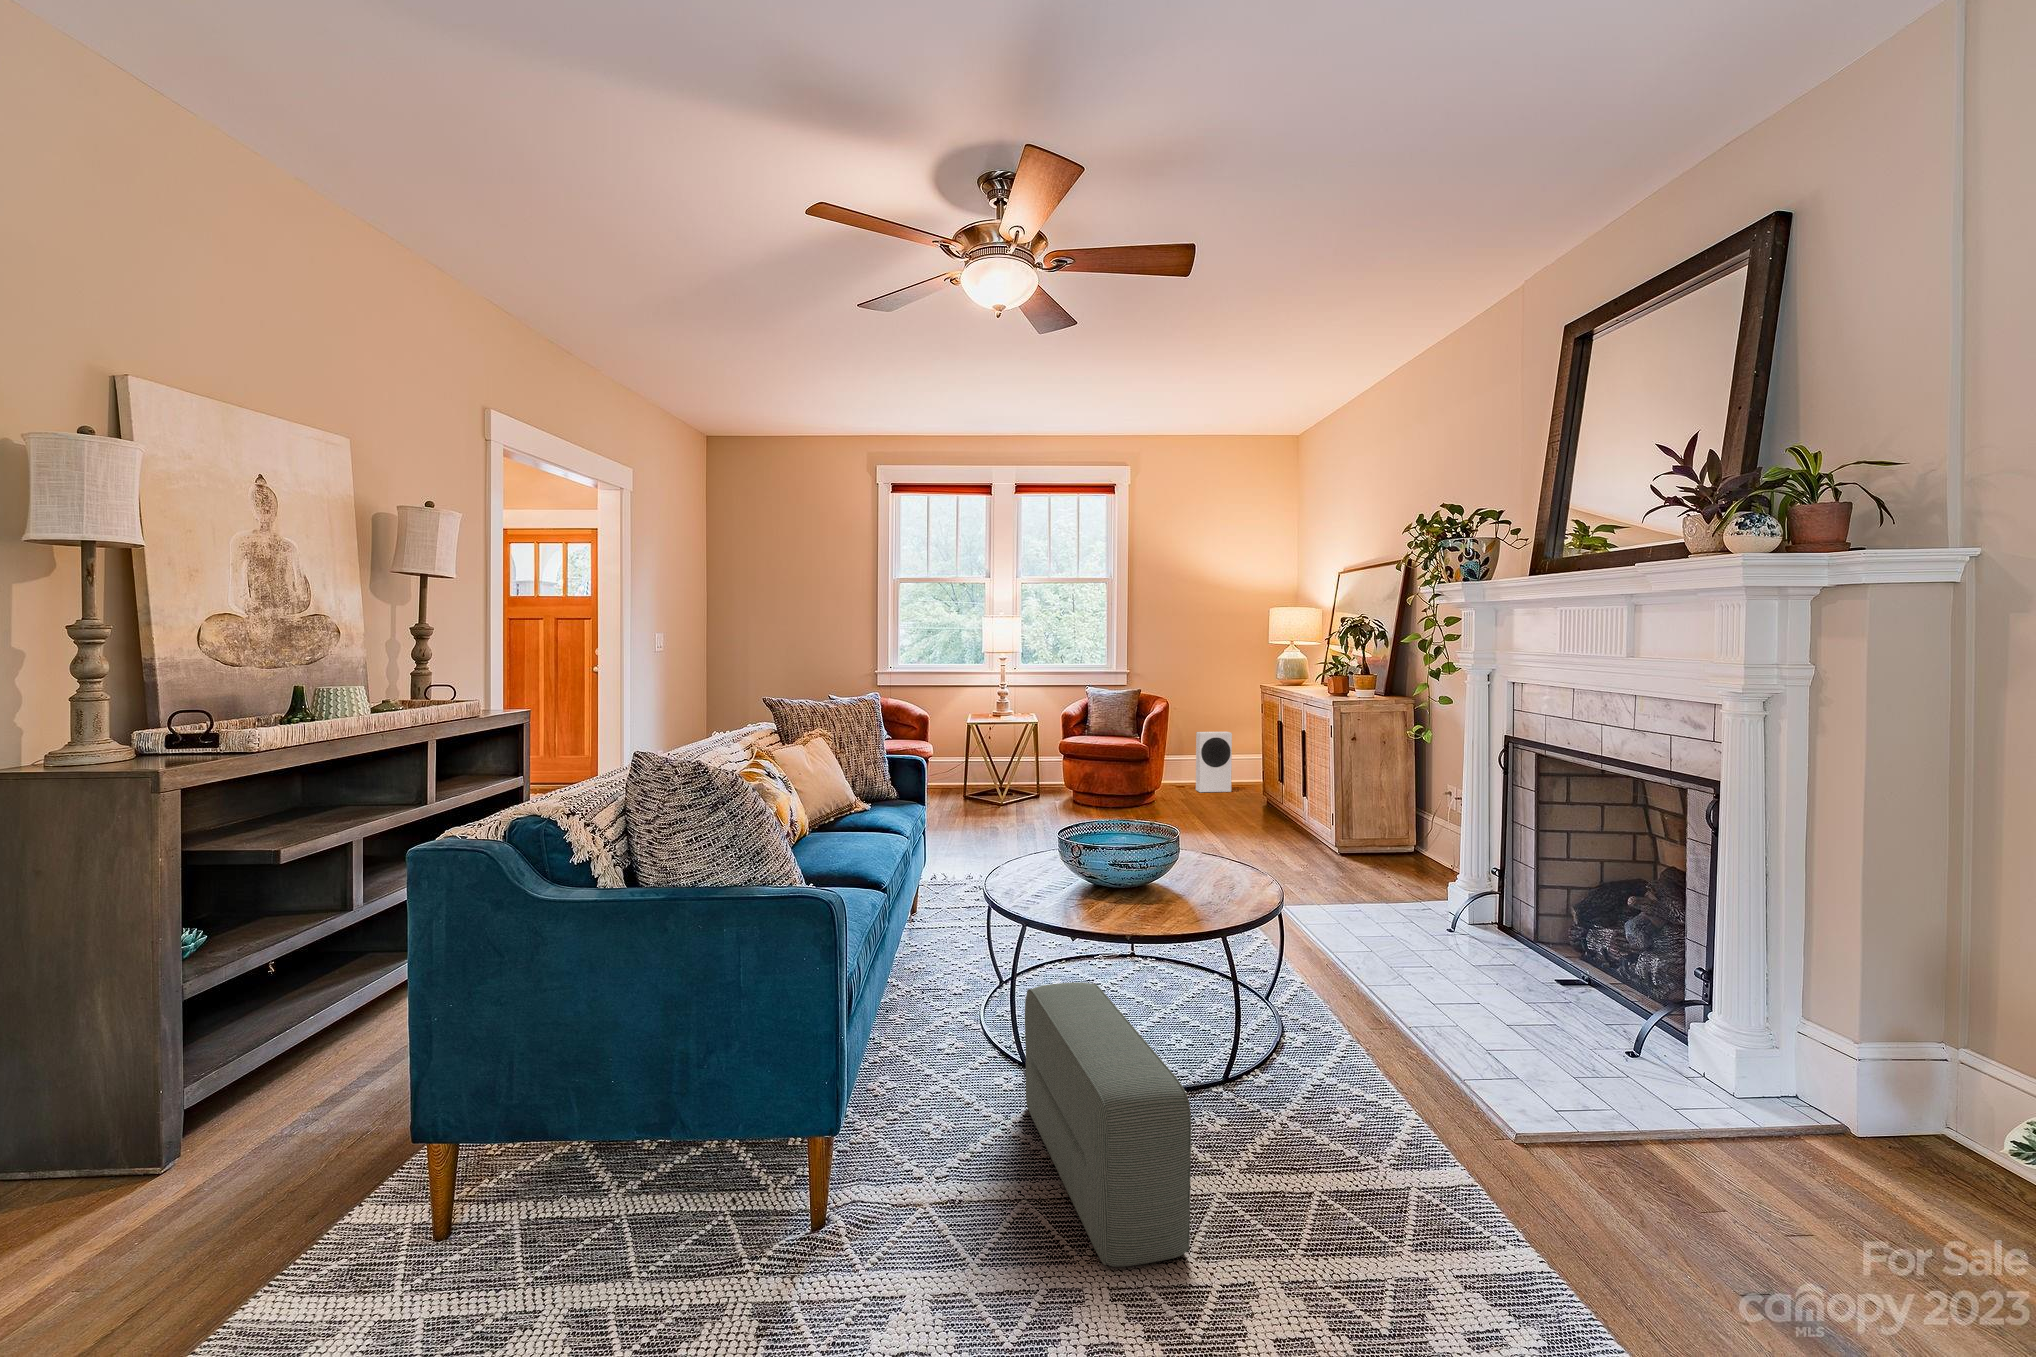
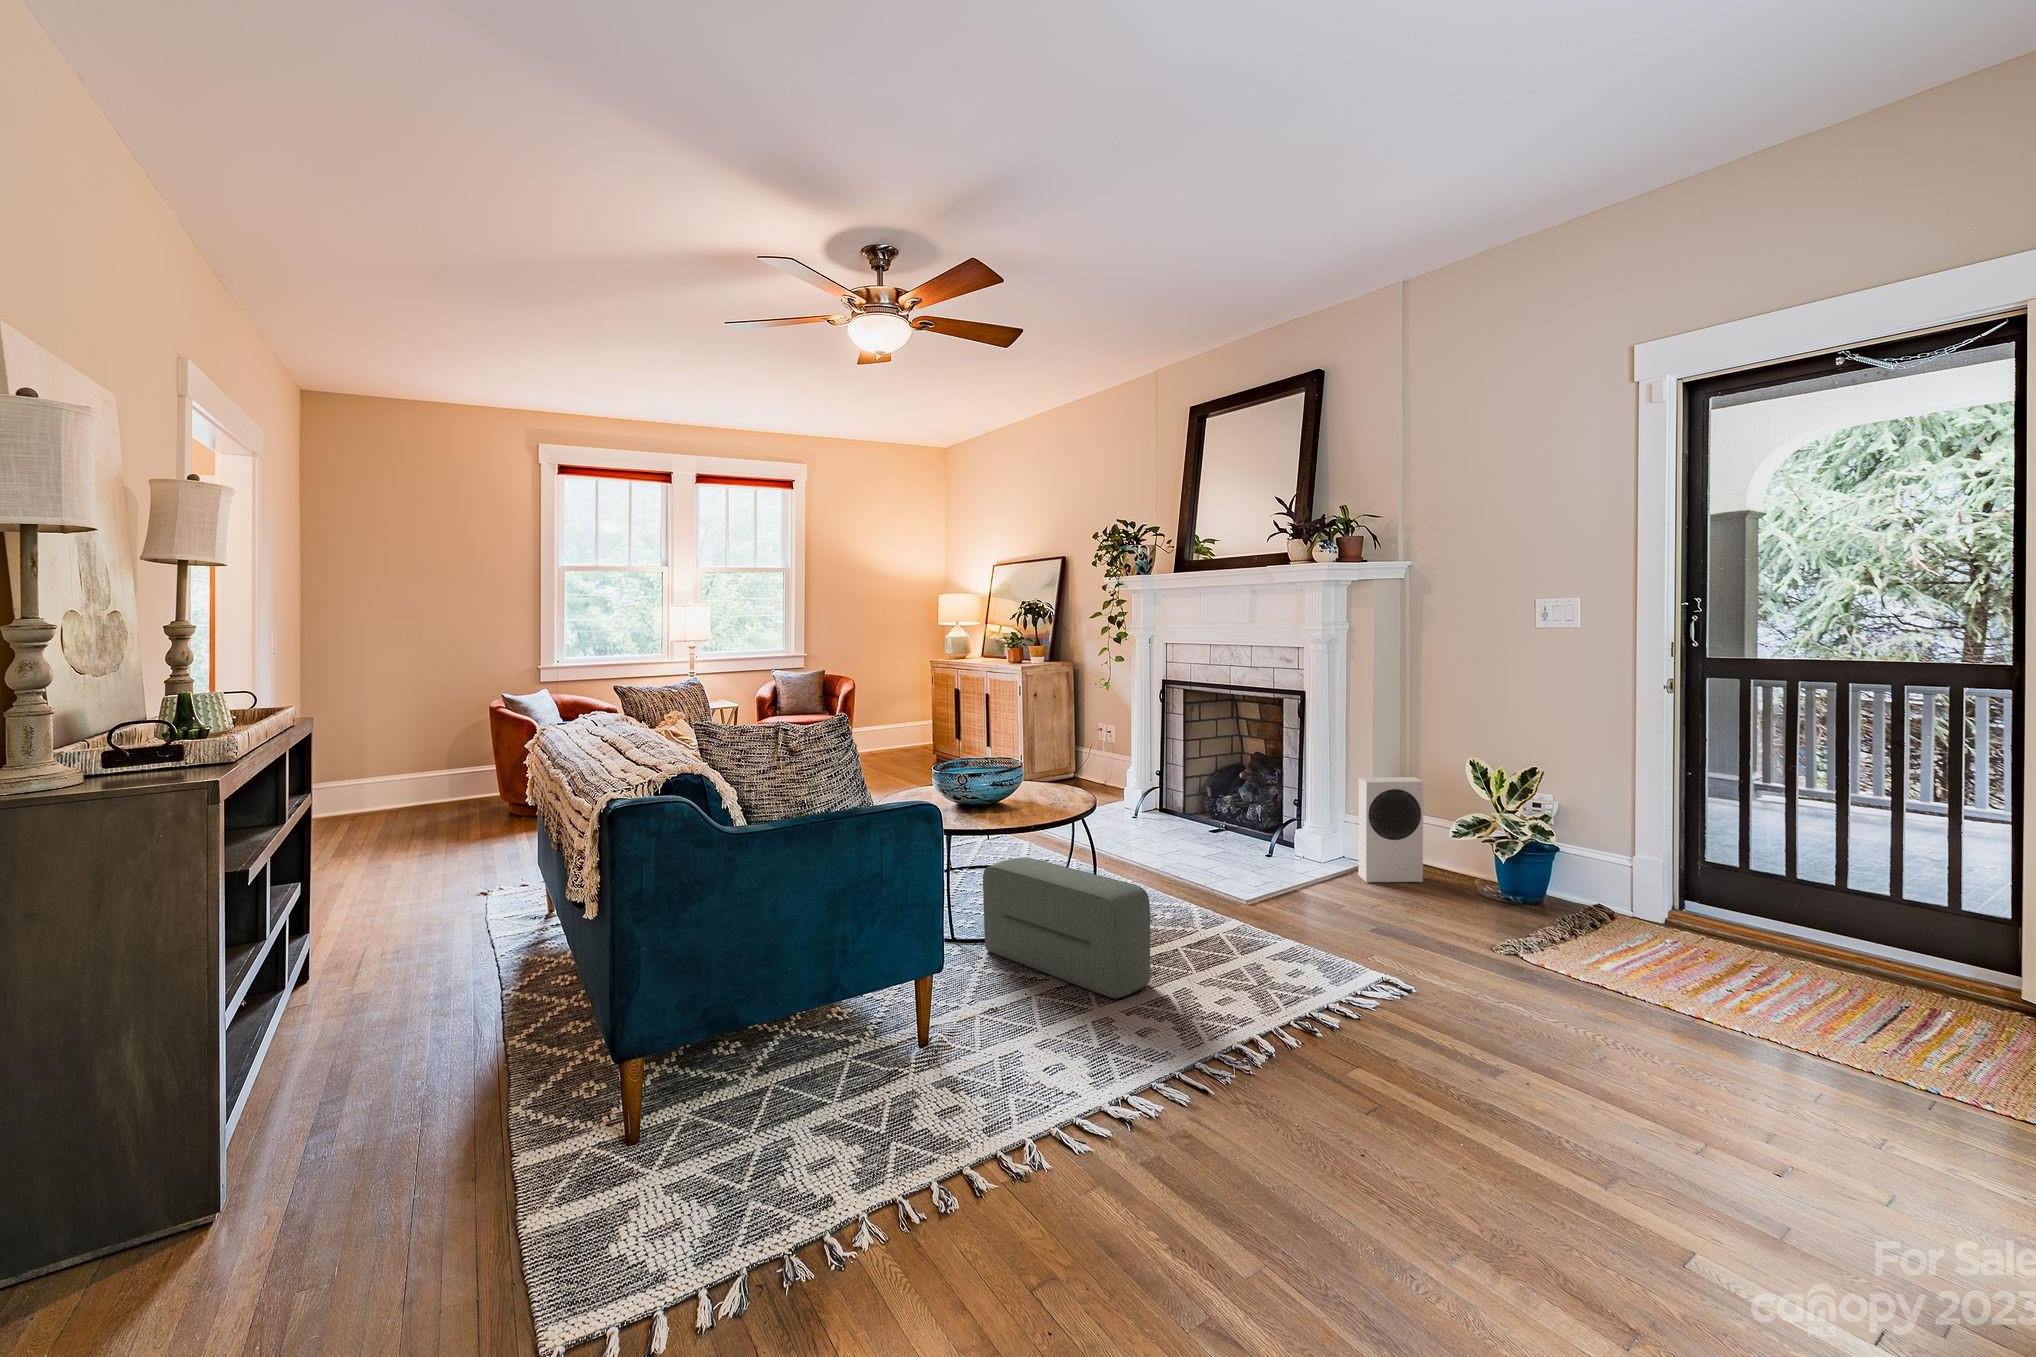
speaker: present [1196,732,1232,792] -> present [1358,777,1423,883]

